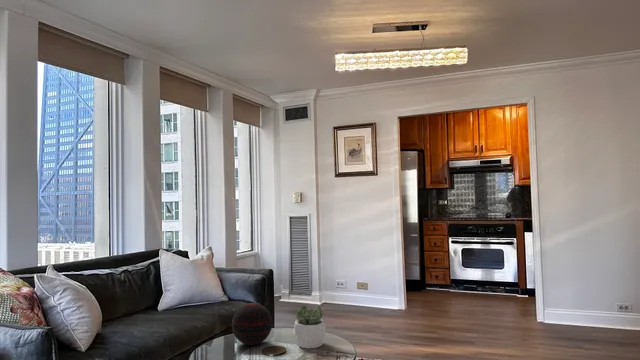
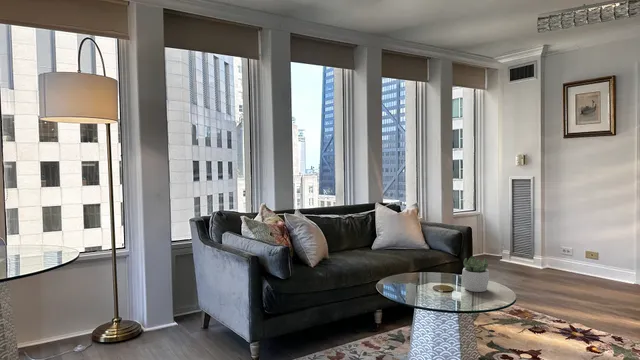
decorative orb: present [232,303,272,345] -> none [412,249,445,282]

